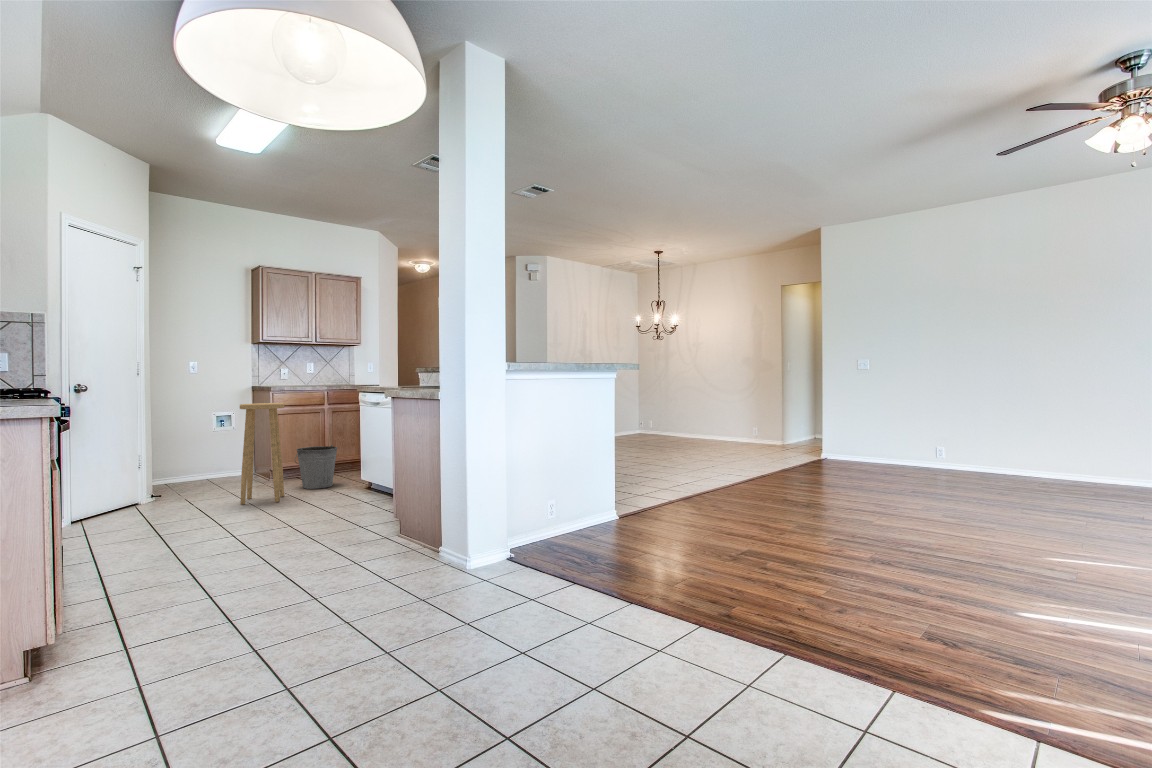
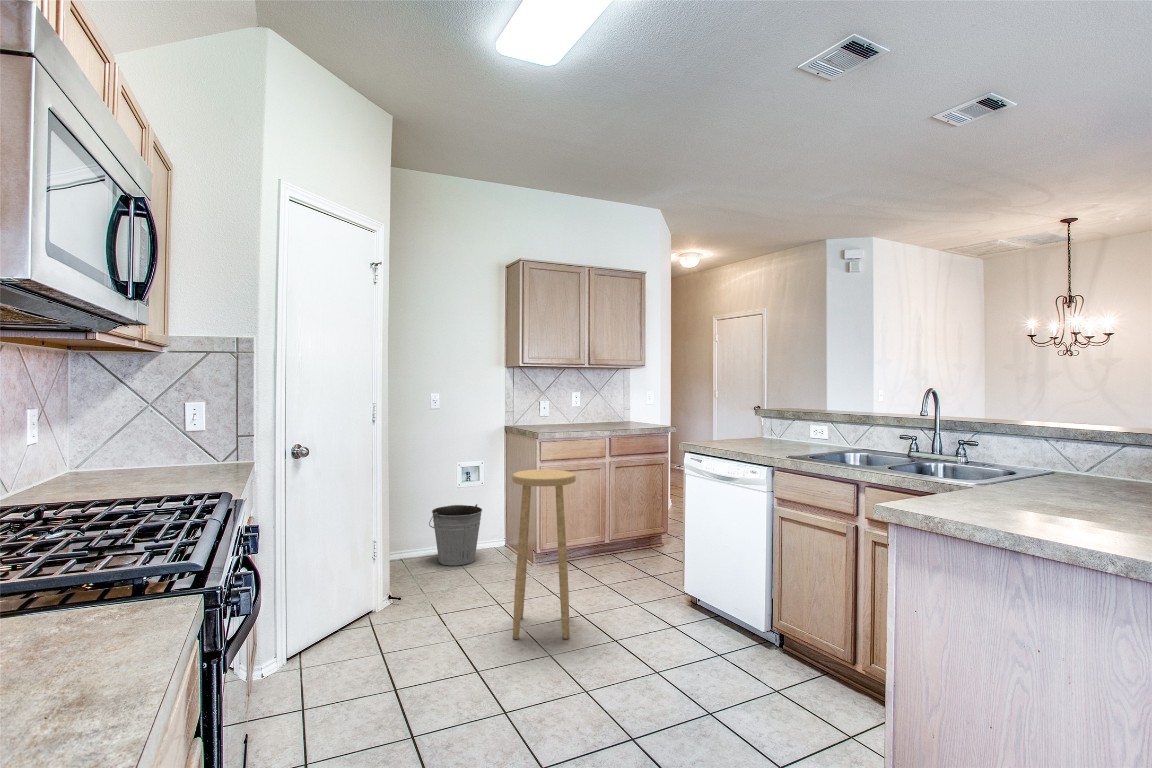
bucket: present [295,445,337,489] -> present [429,504,482,566]

